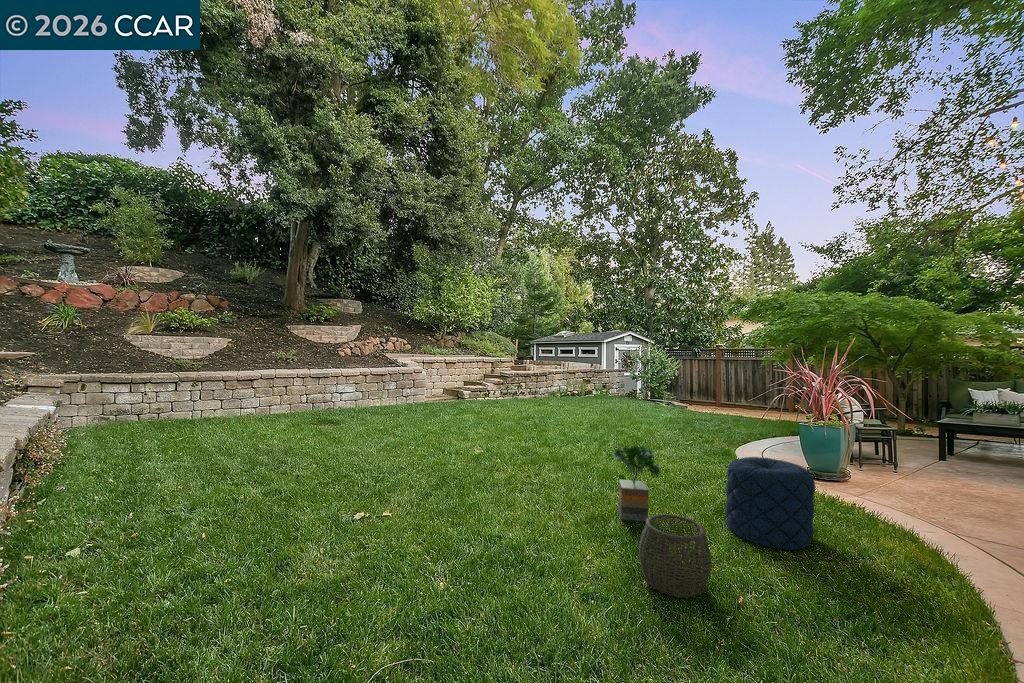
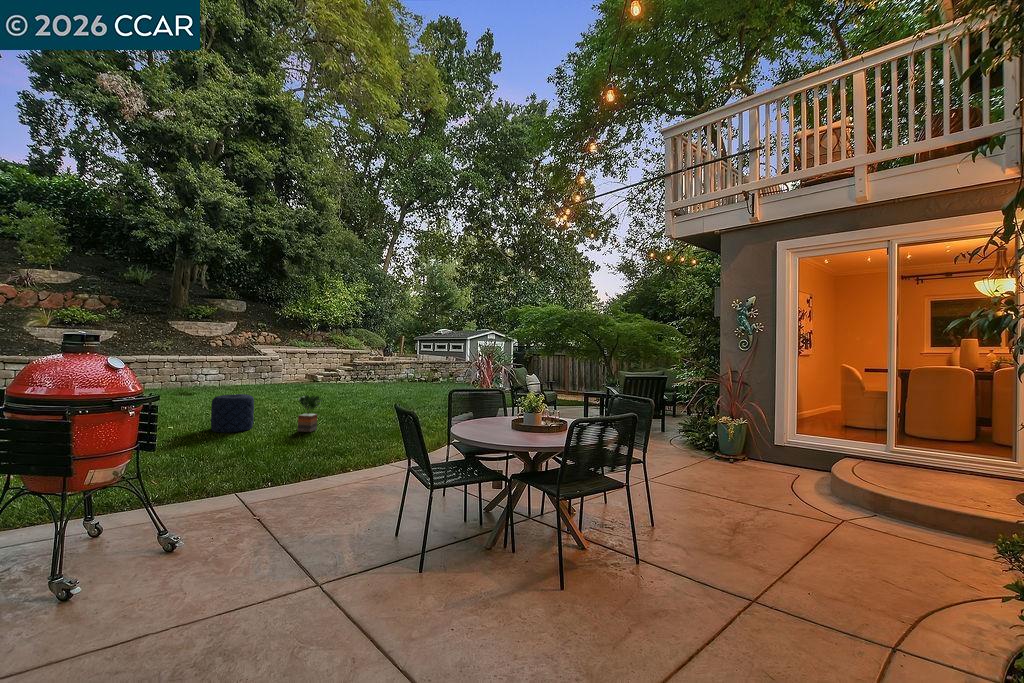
pouf: present [725,457,815,550] -> present [211,394,254,433]
woven basket: present [639,514,712,598] -> none [262,419,295,448]

